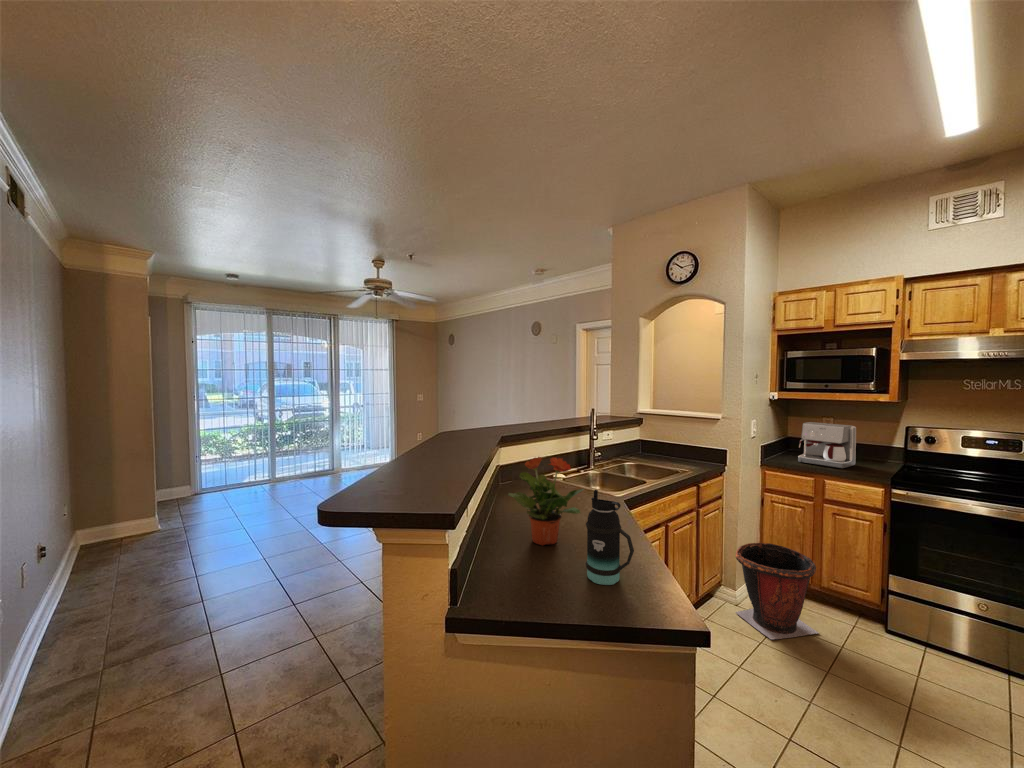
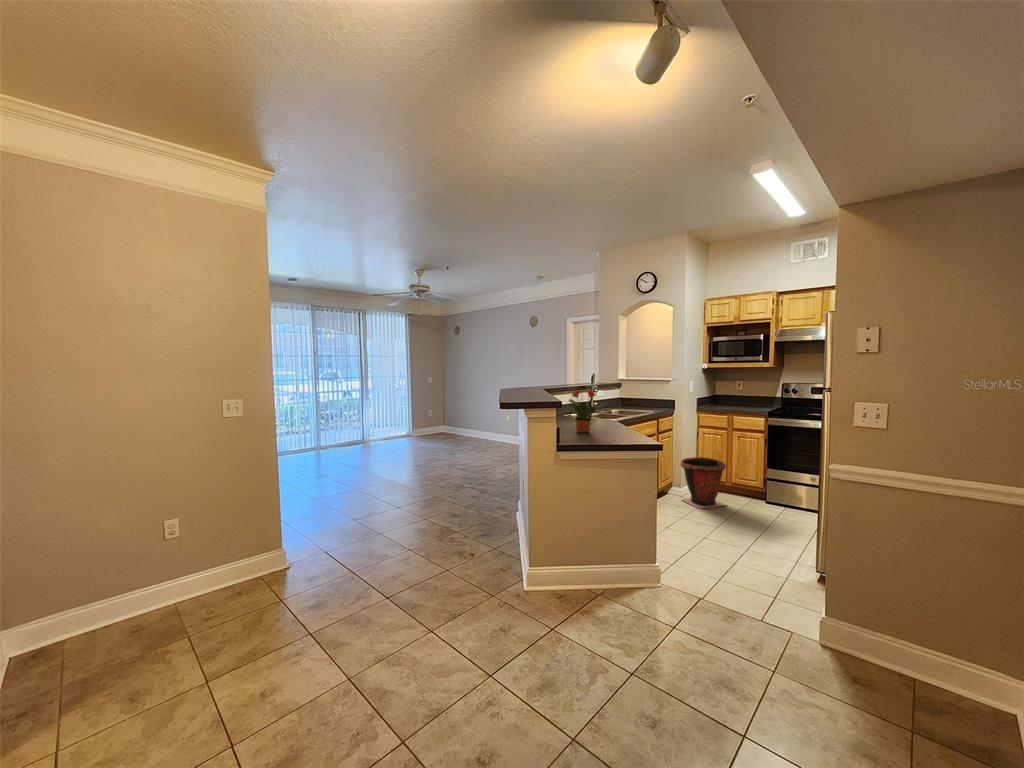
coffee maker: present [798,422,856,468] -> none [720,383,753,409]
bottle: present [586,490,634,585] -> none [608,399,630,439]

